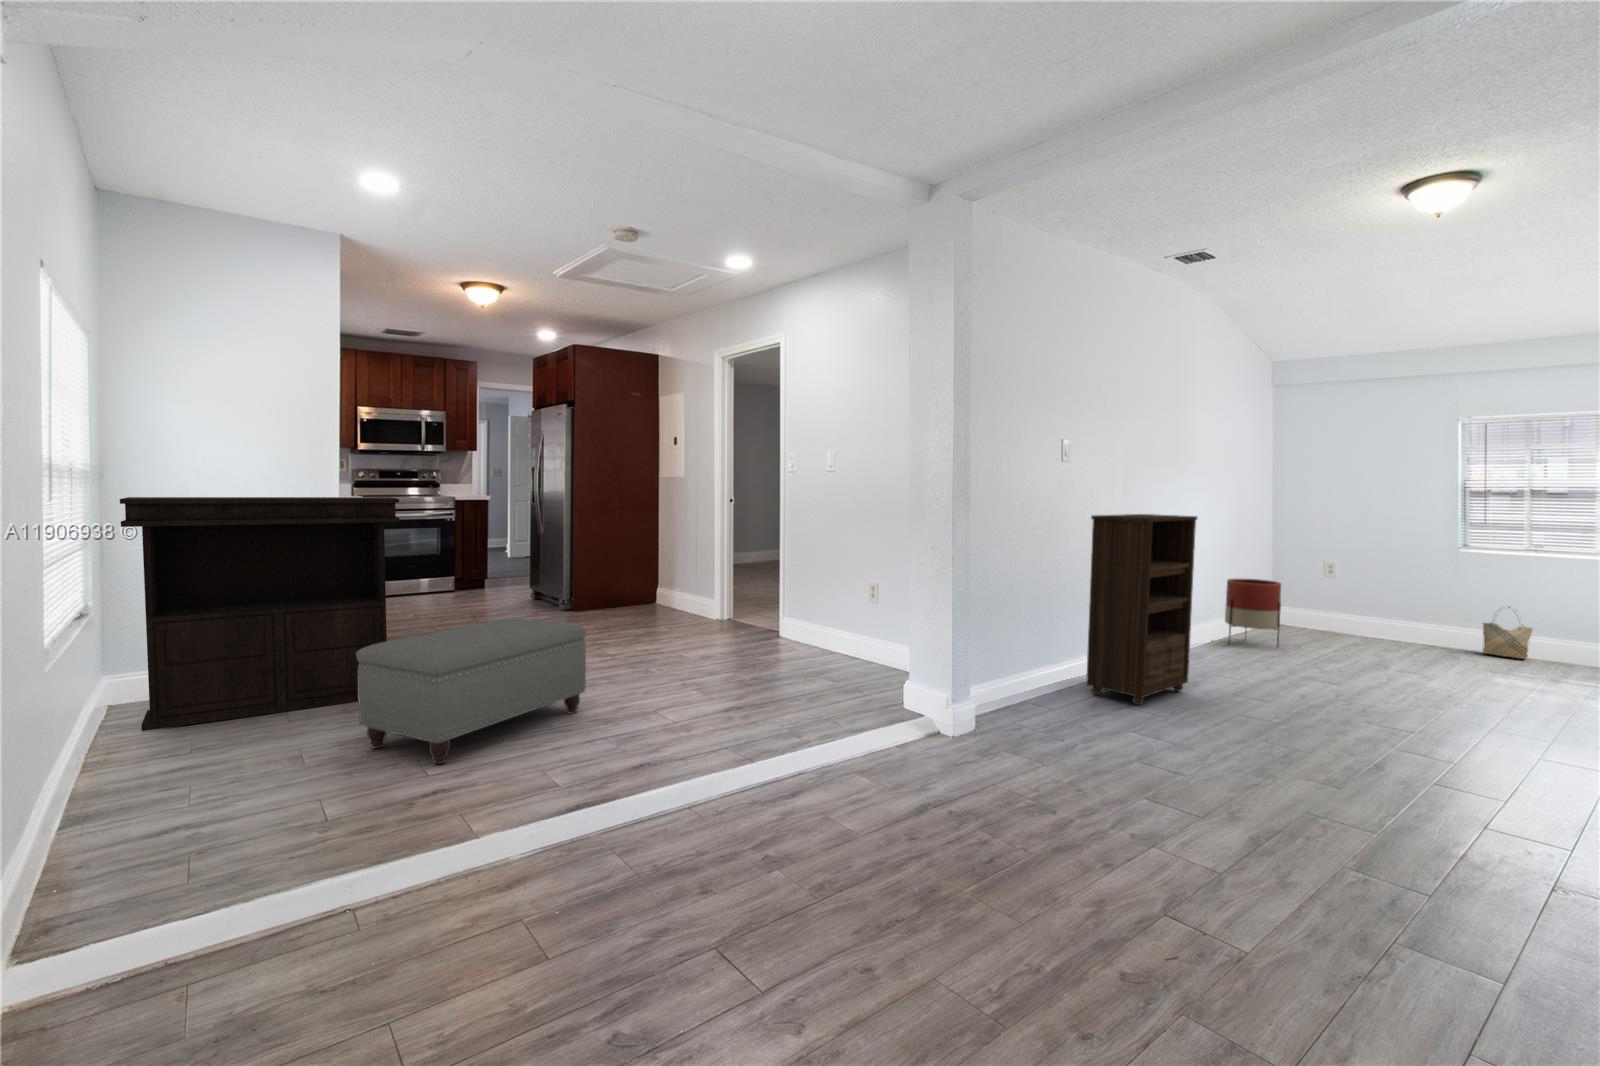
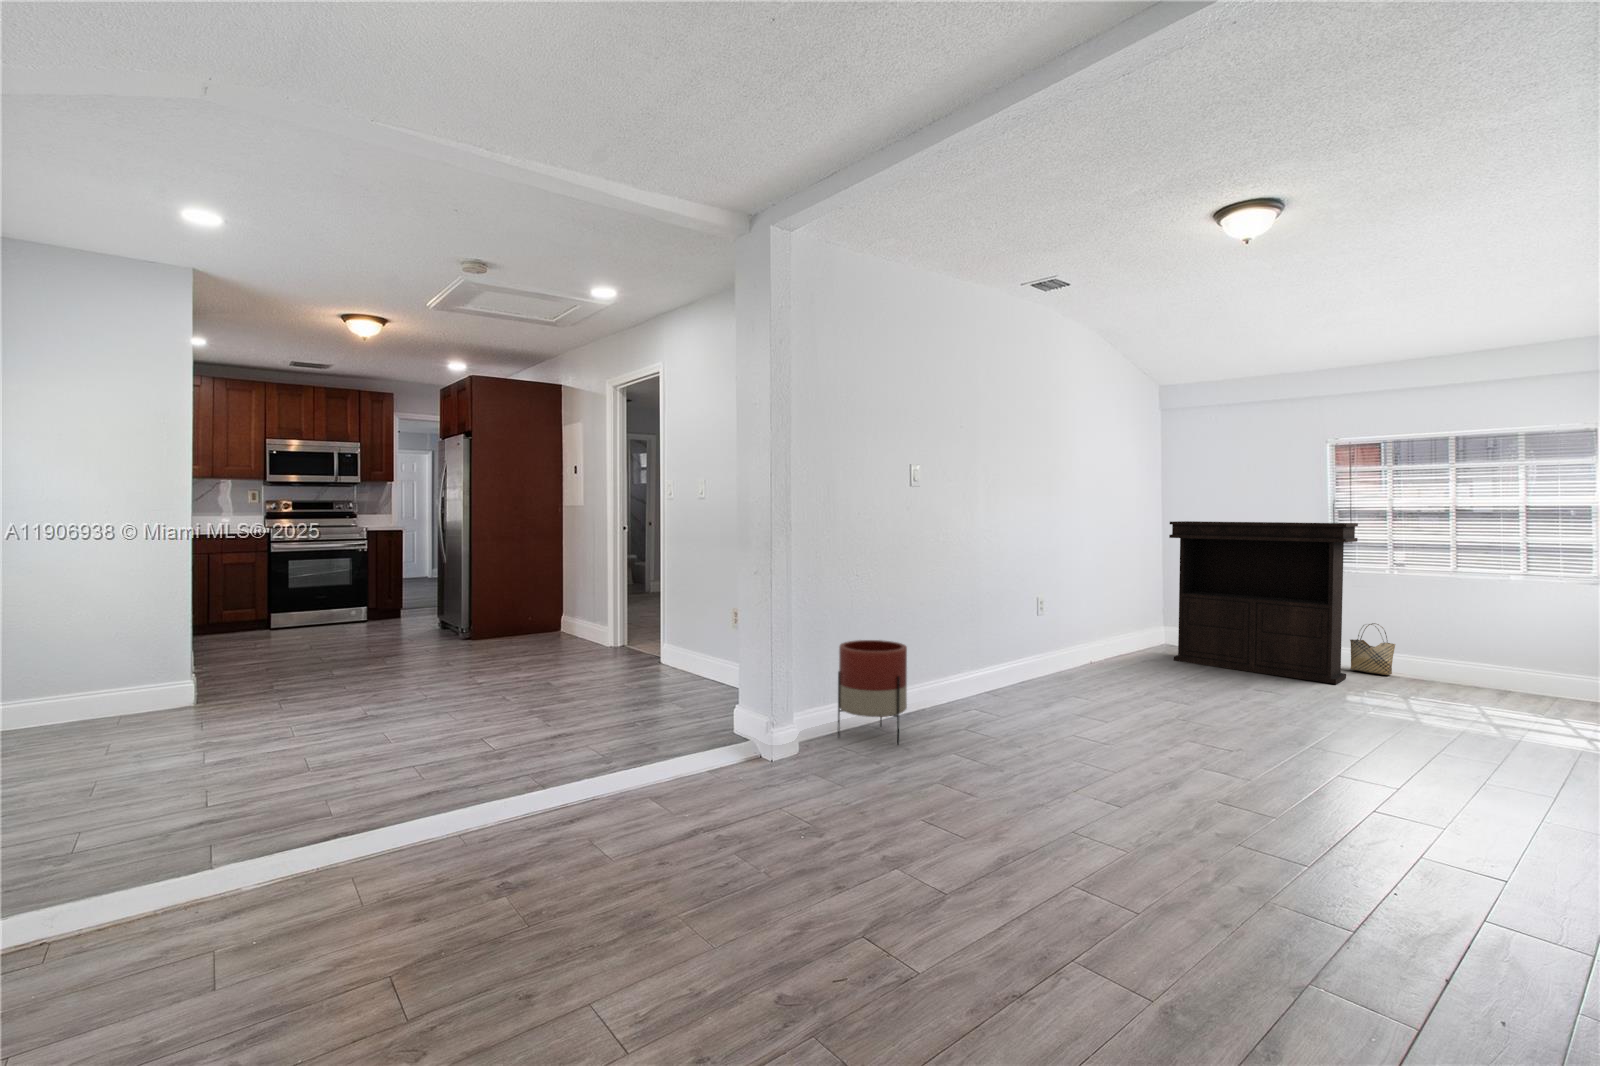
console table: present [120,497,399,731] -> present [1169,521,1358,684]
bookshelf: present [1086,514,1197,705] -> none [930,536,1039,726]
planter: present [1225,578,1281,647] -> present [838,640,907,744]
ottoman: present [357,617,586,764] -> none [150,646,414,796]

